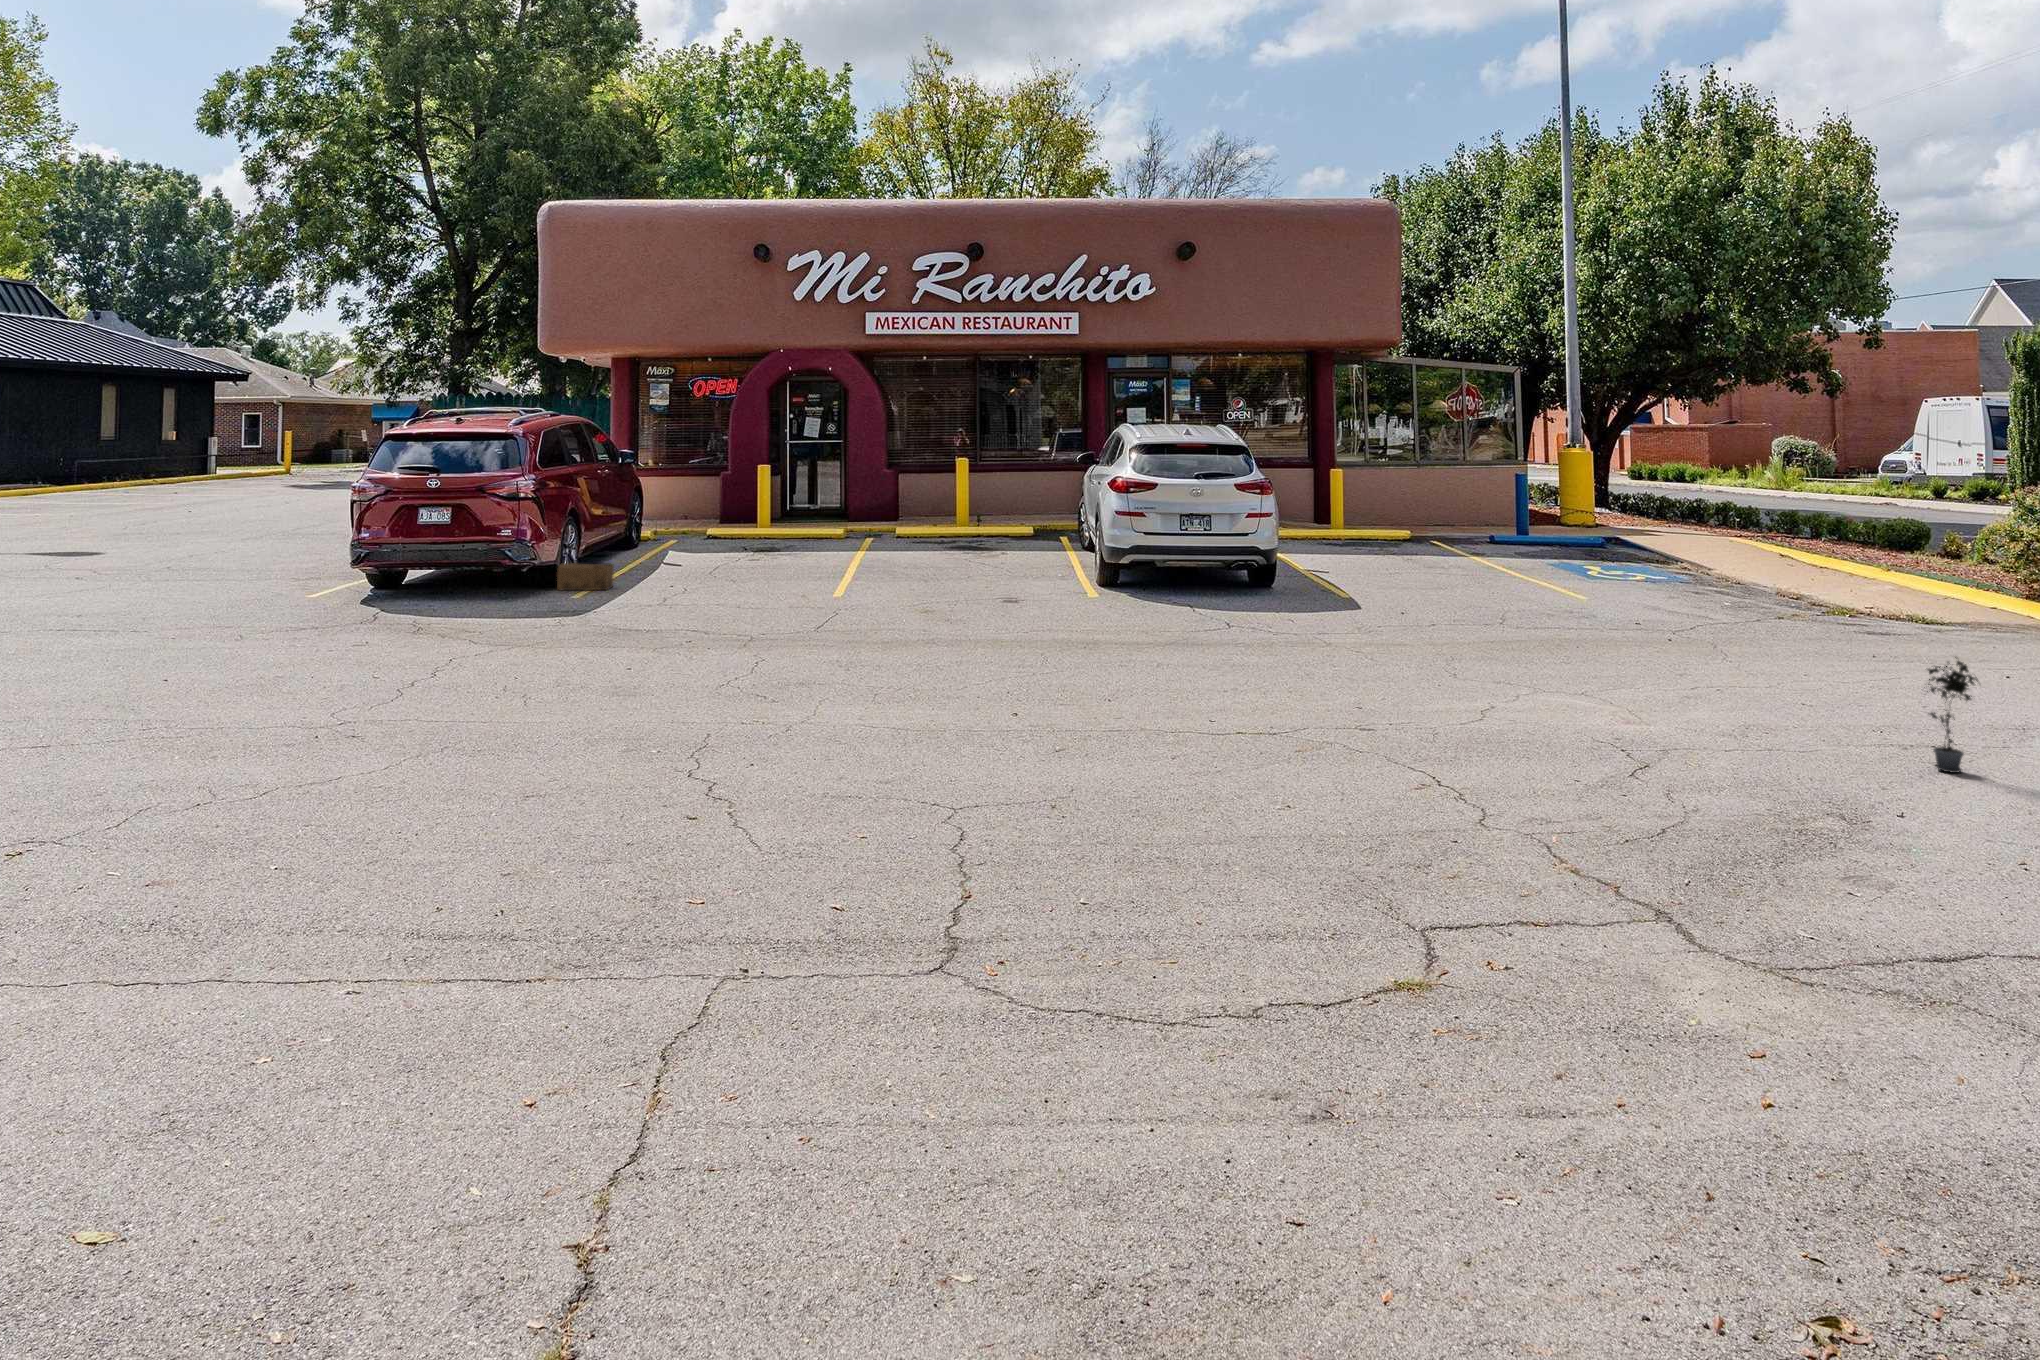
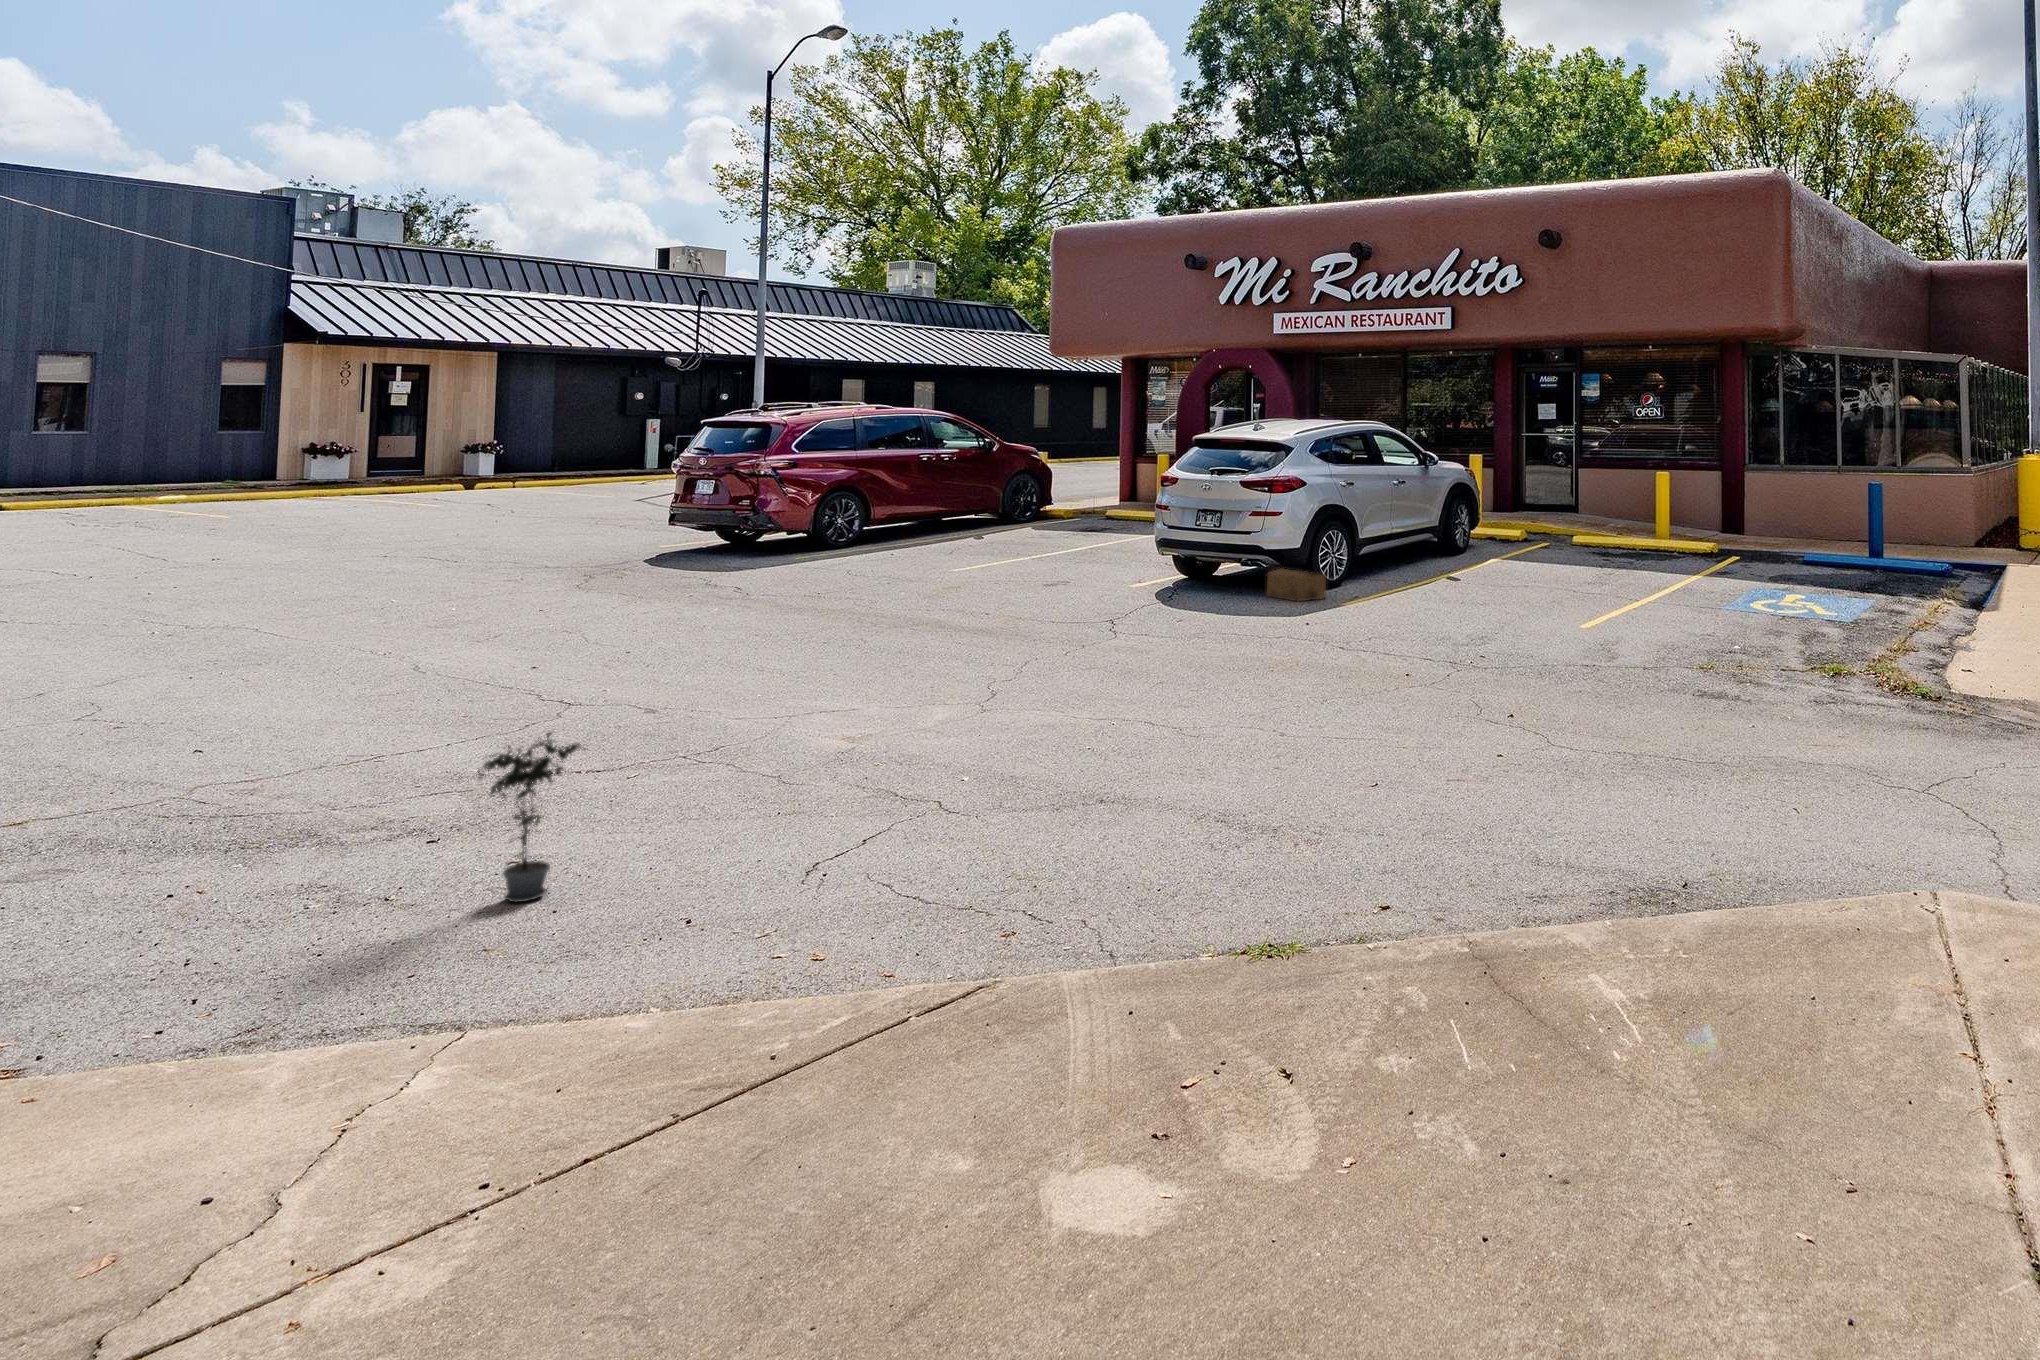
cardboard box: present [557,563,614,590] -> present [1267,569,1326,601]

